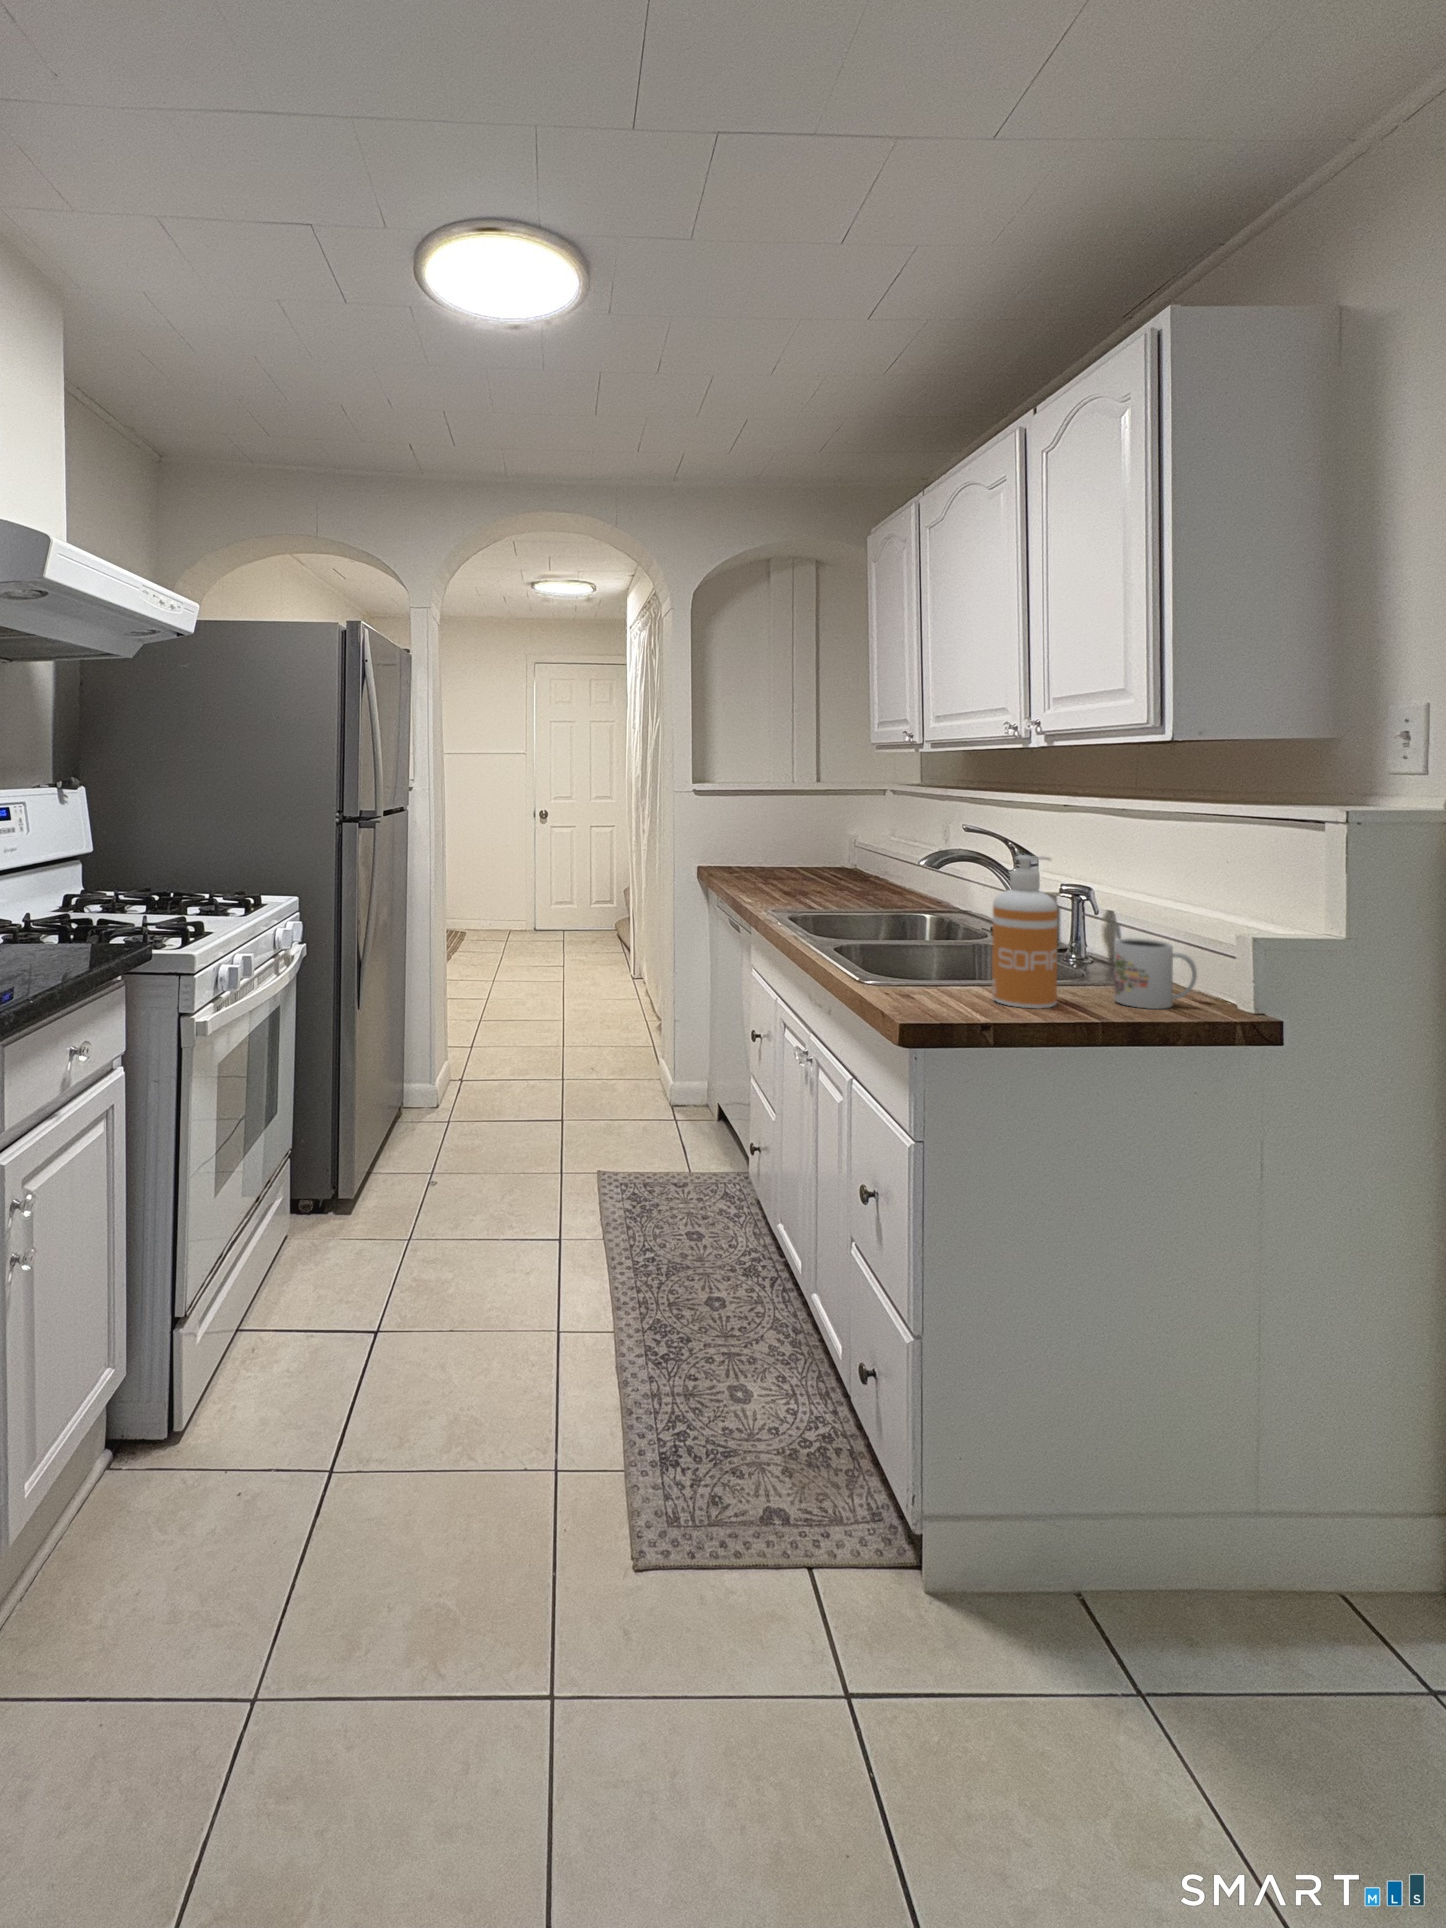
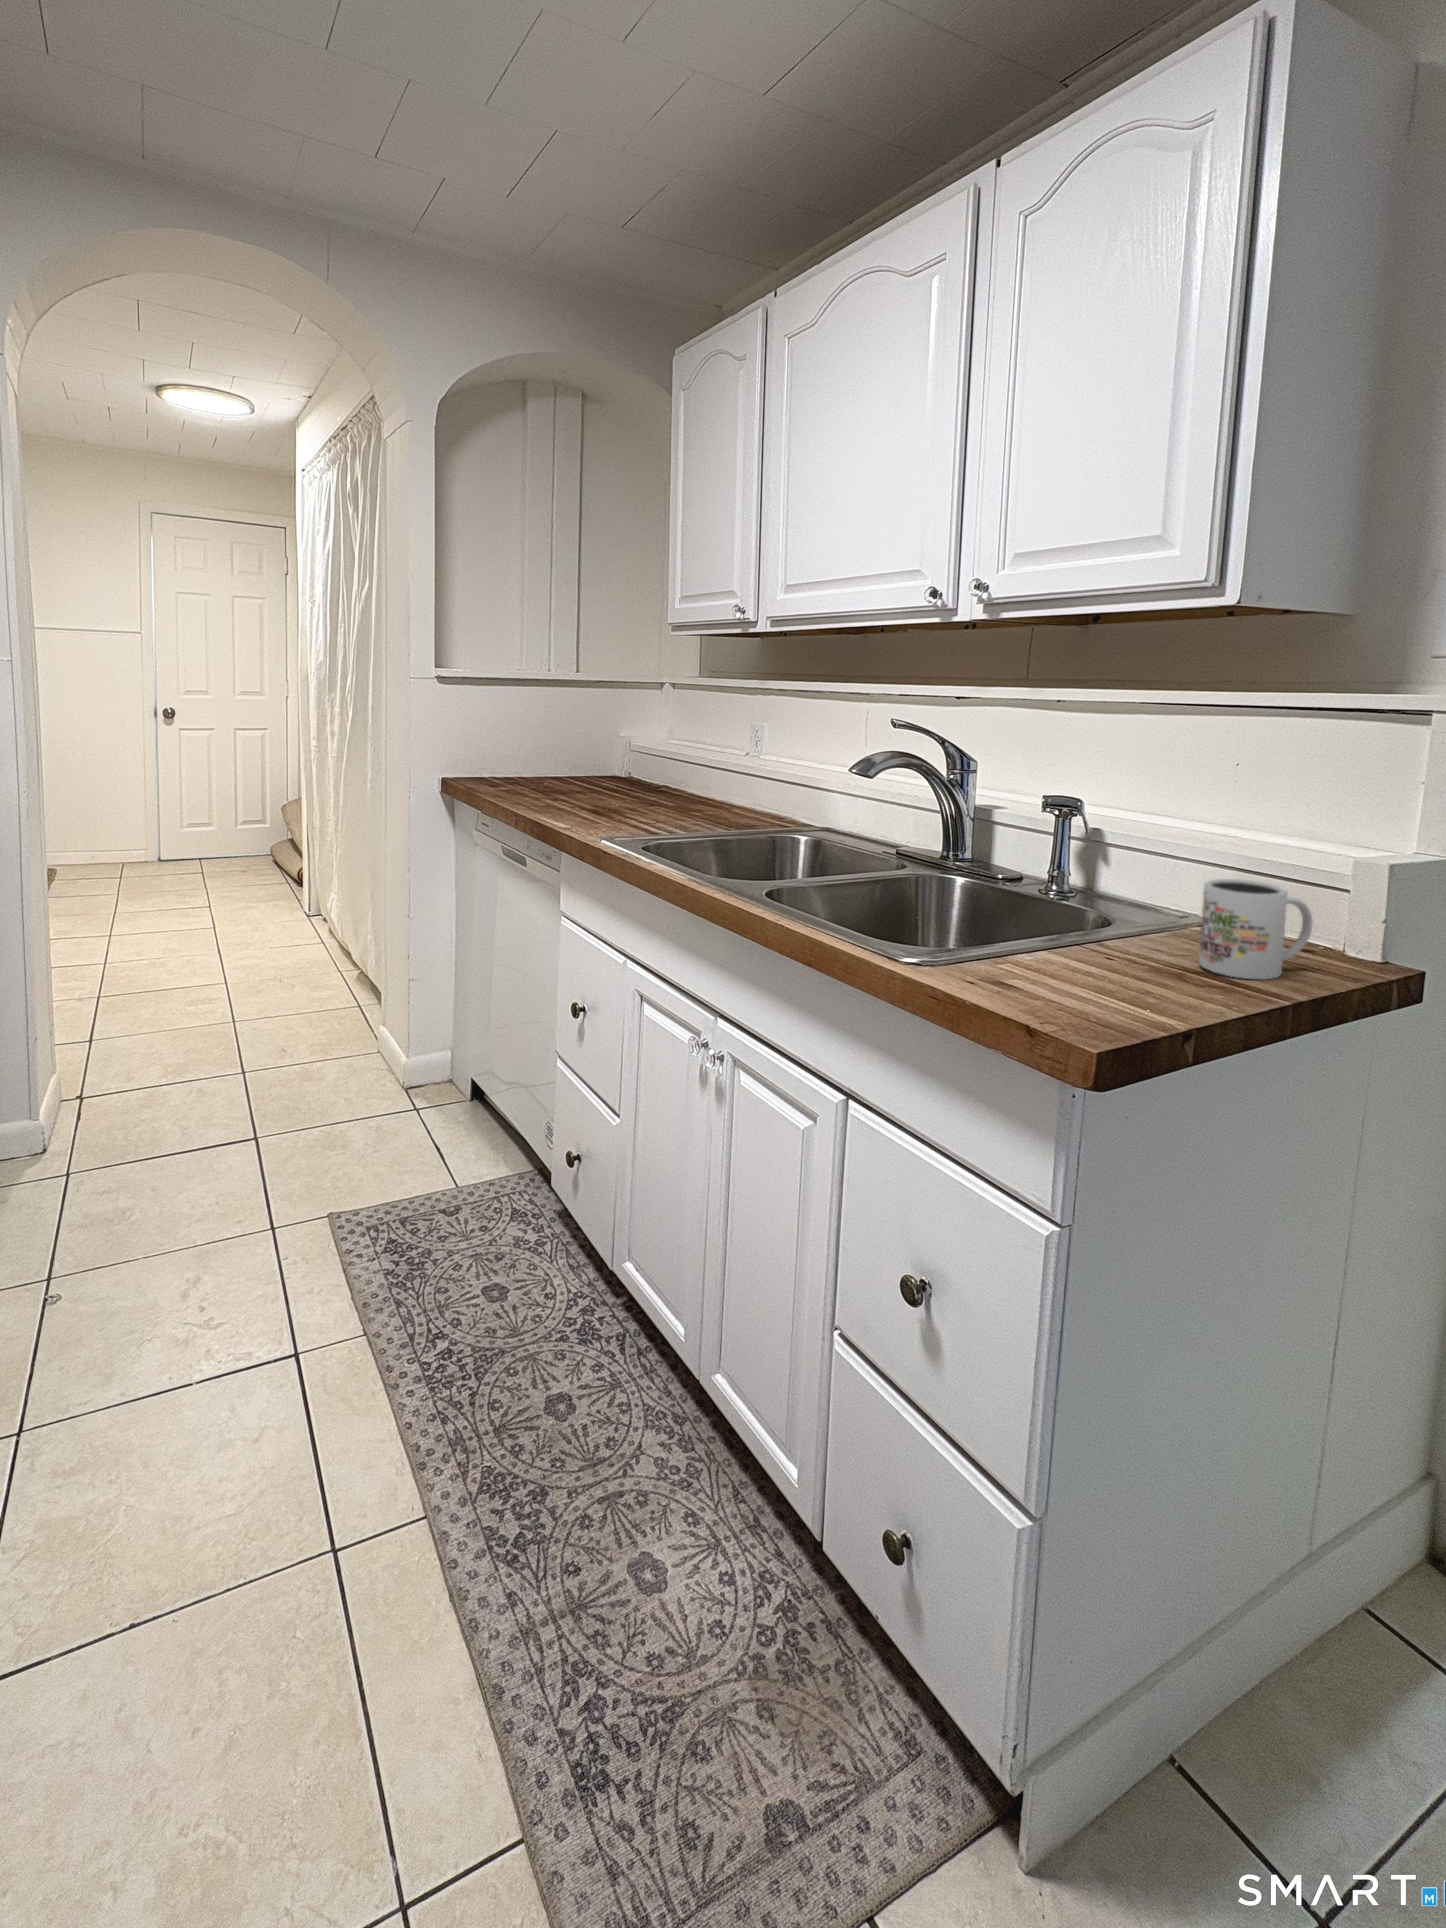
soap dispenser: present [992,855,1058,1008] -> none [1069,774,1176,1005]

